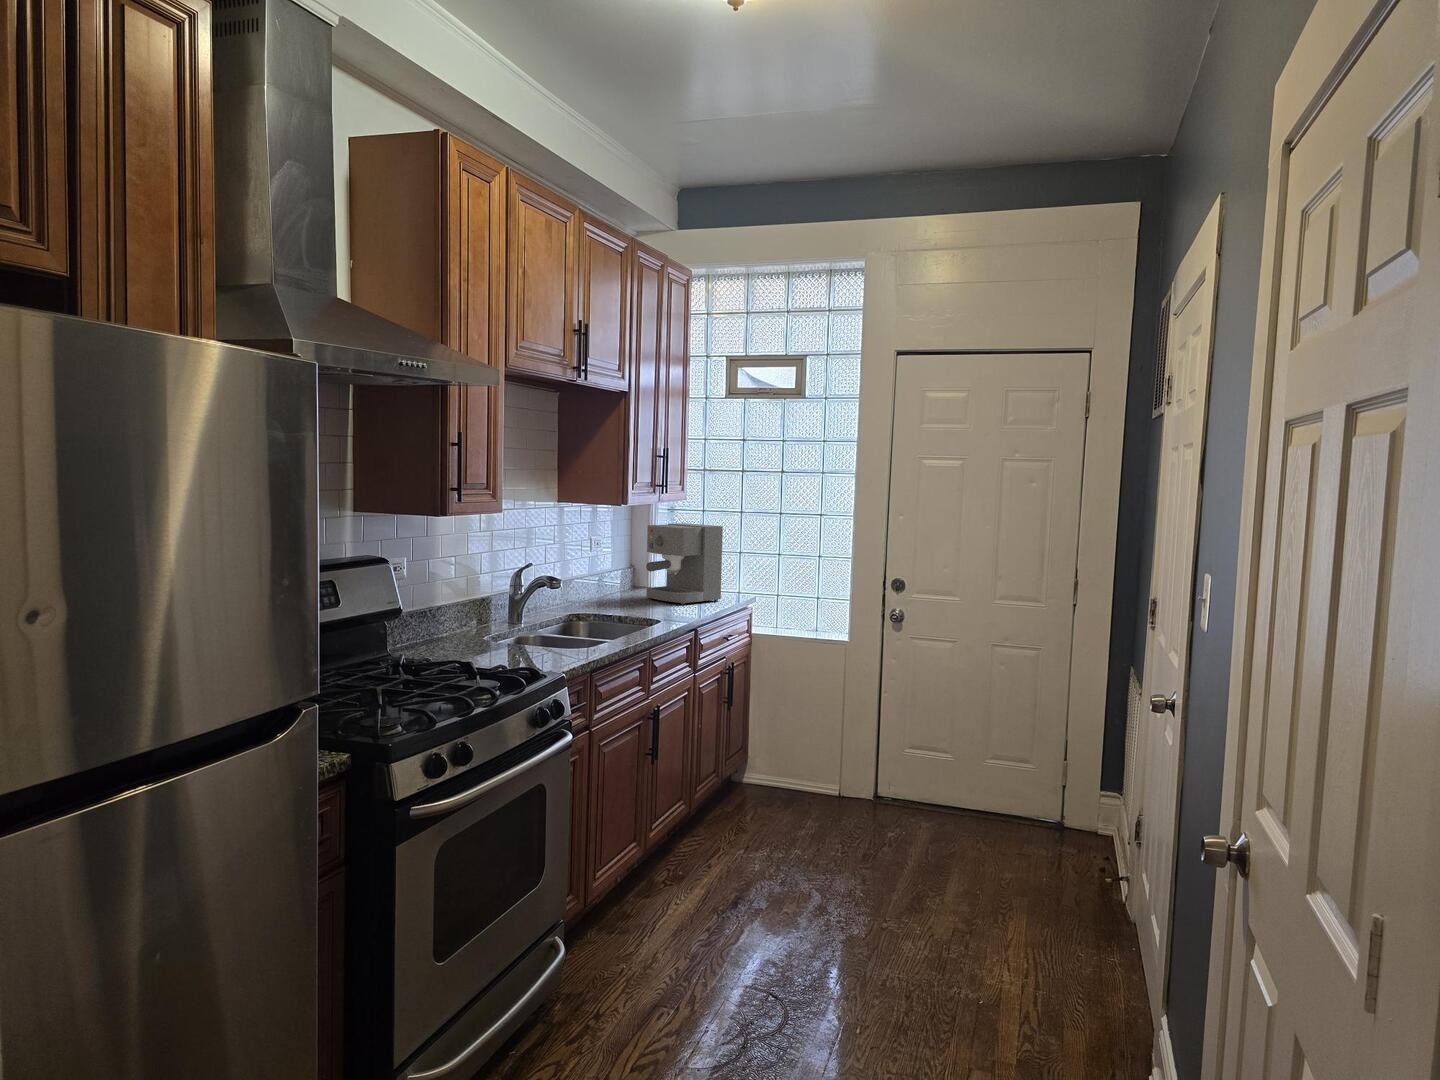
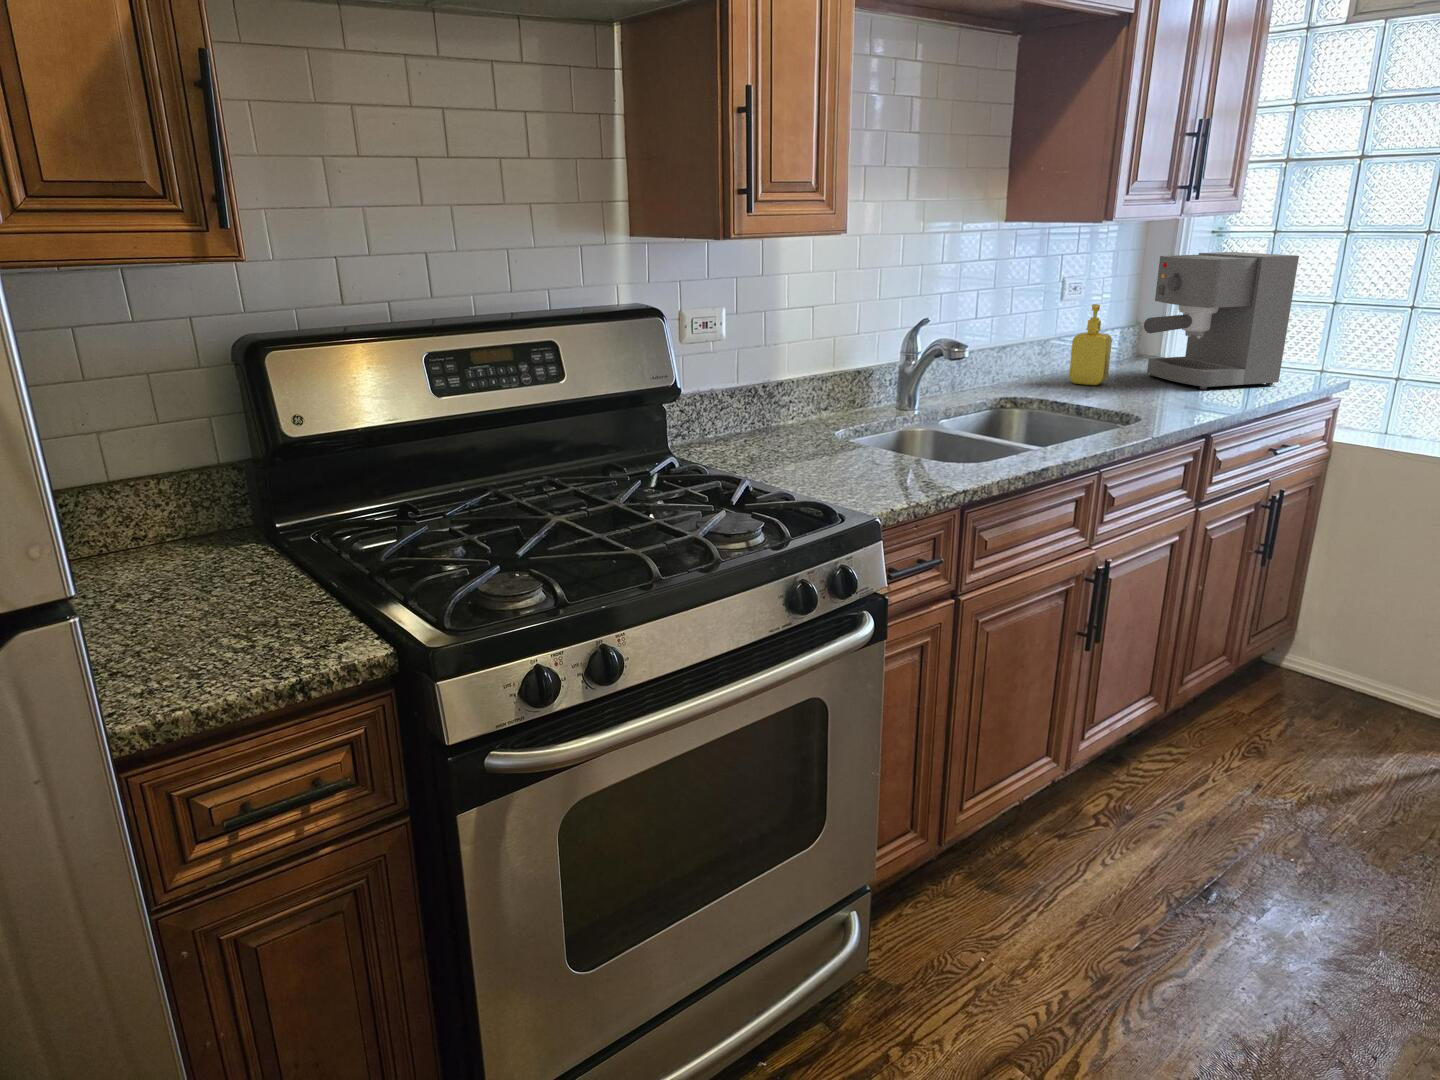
soap dispenser: none [604,554,627,605] -> present [1069,304,1112,385]

